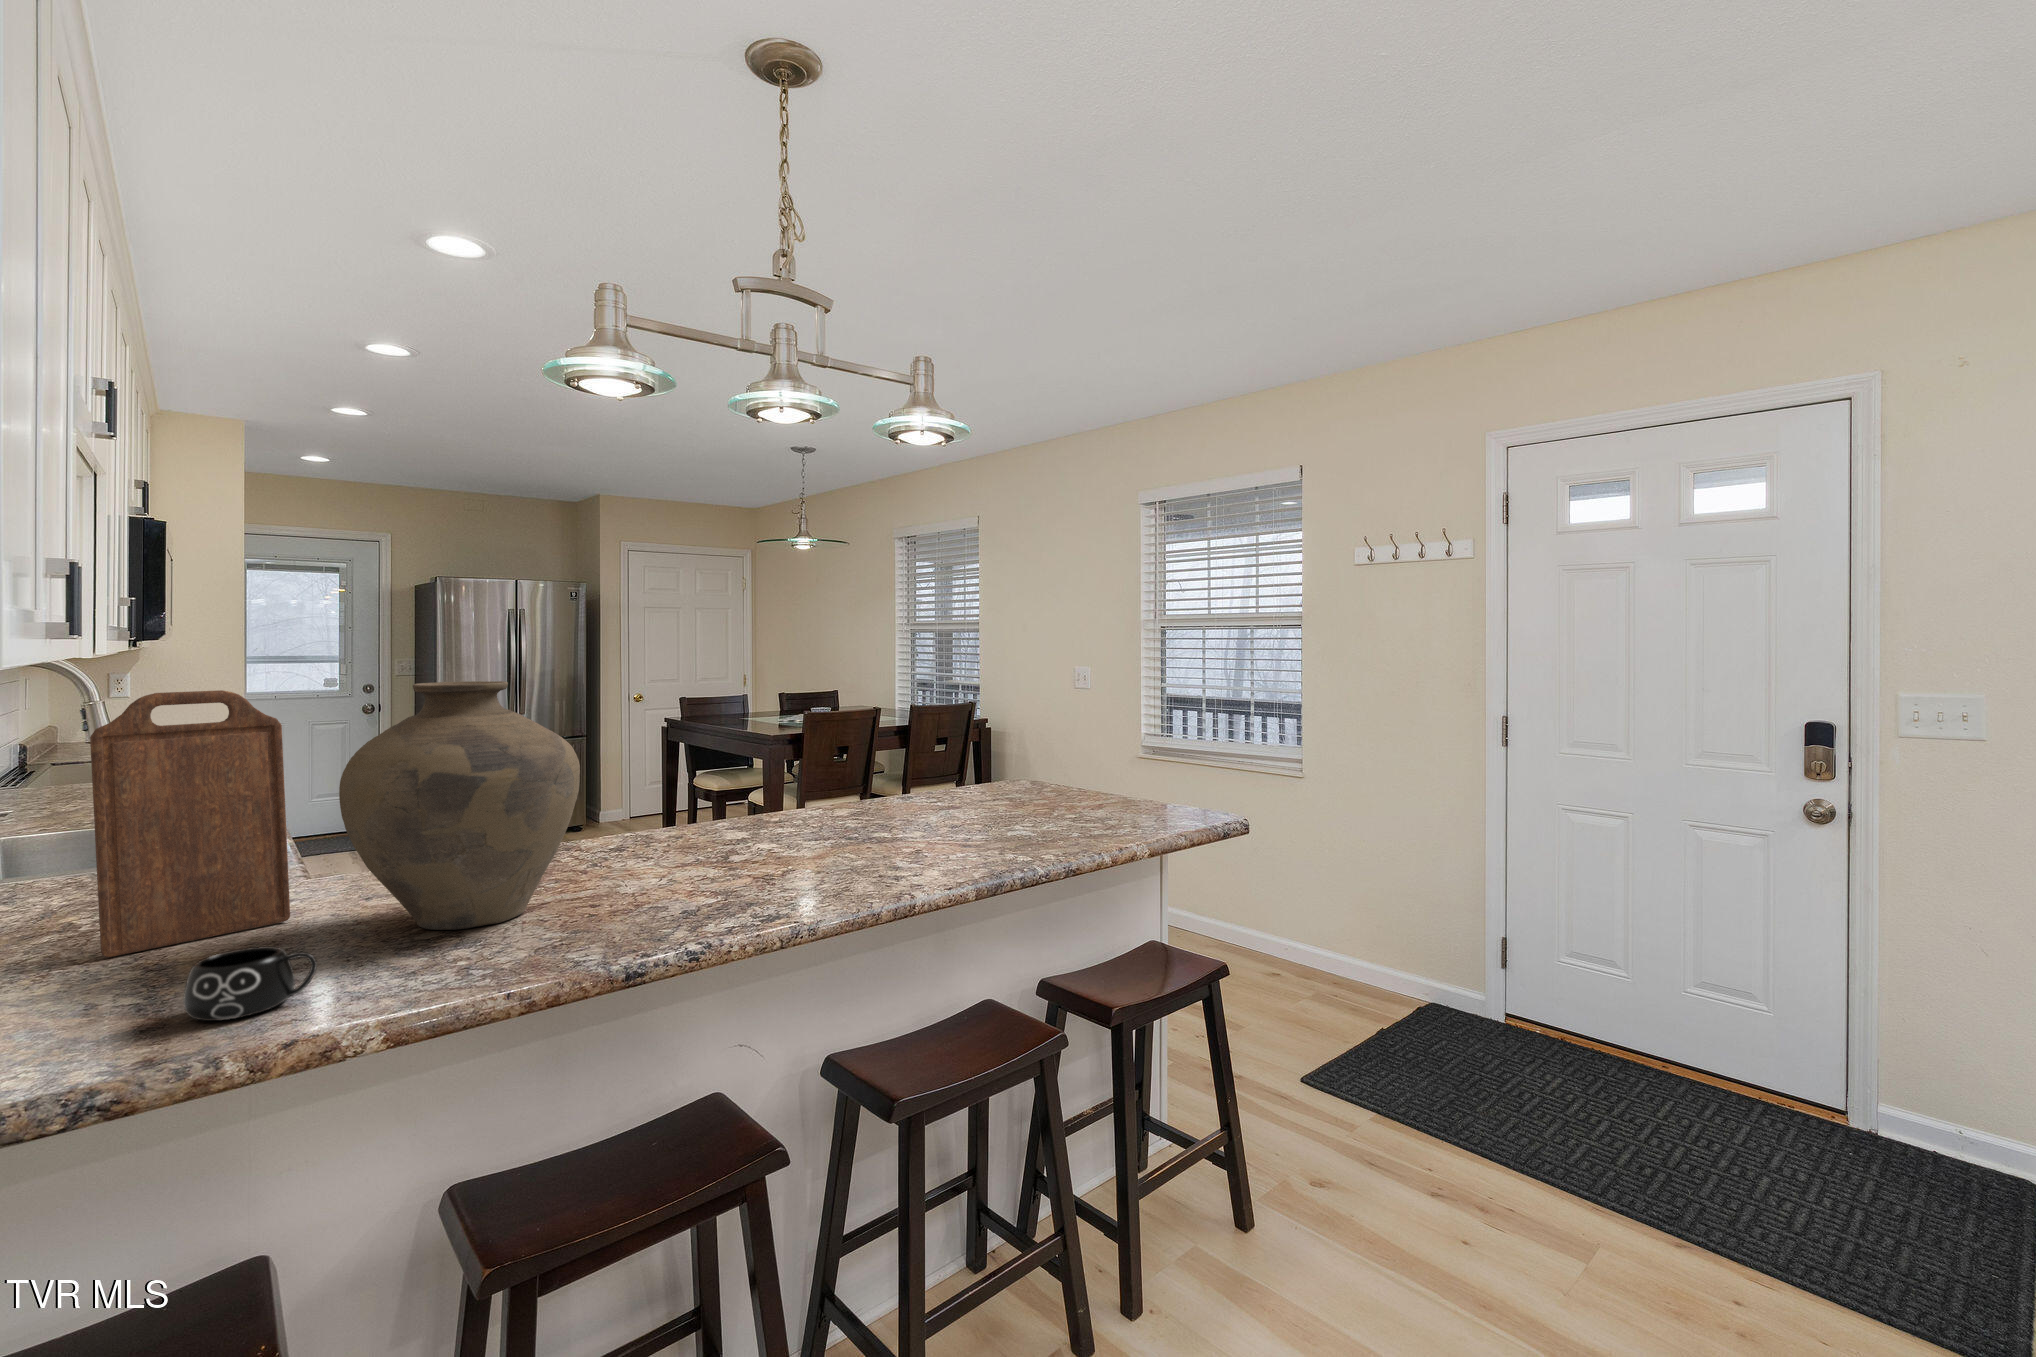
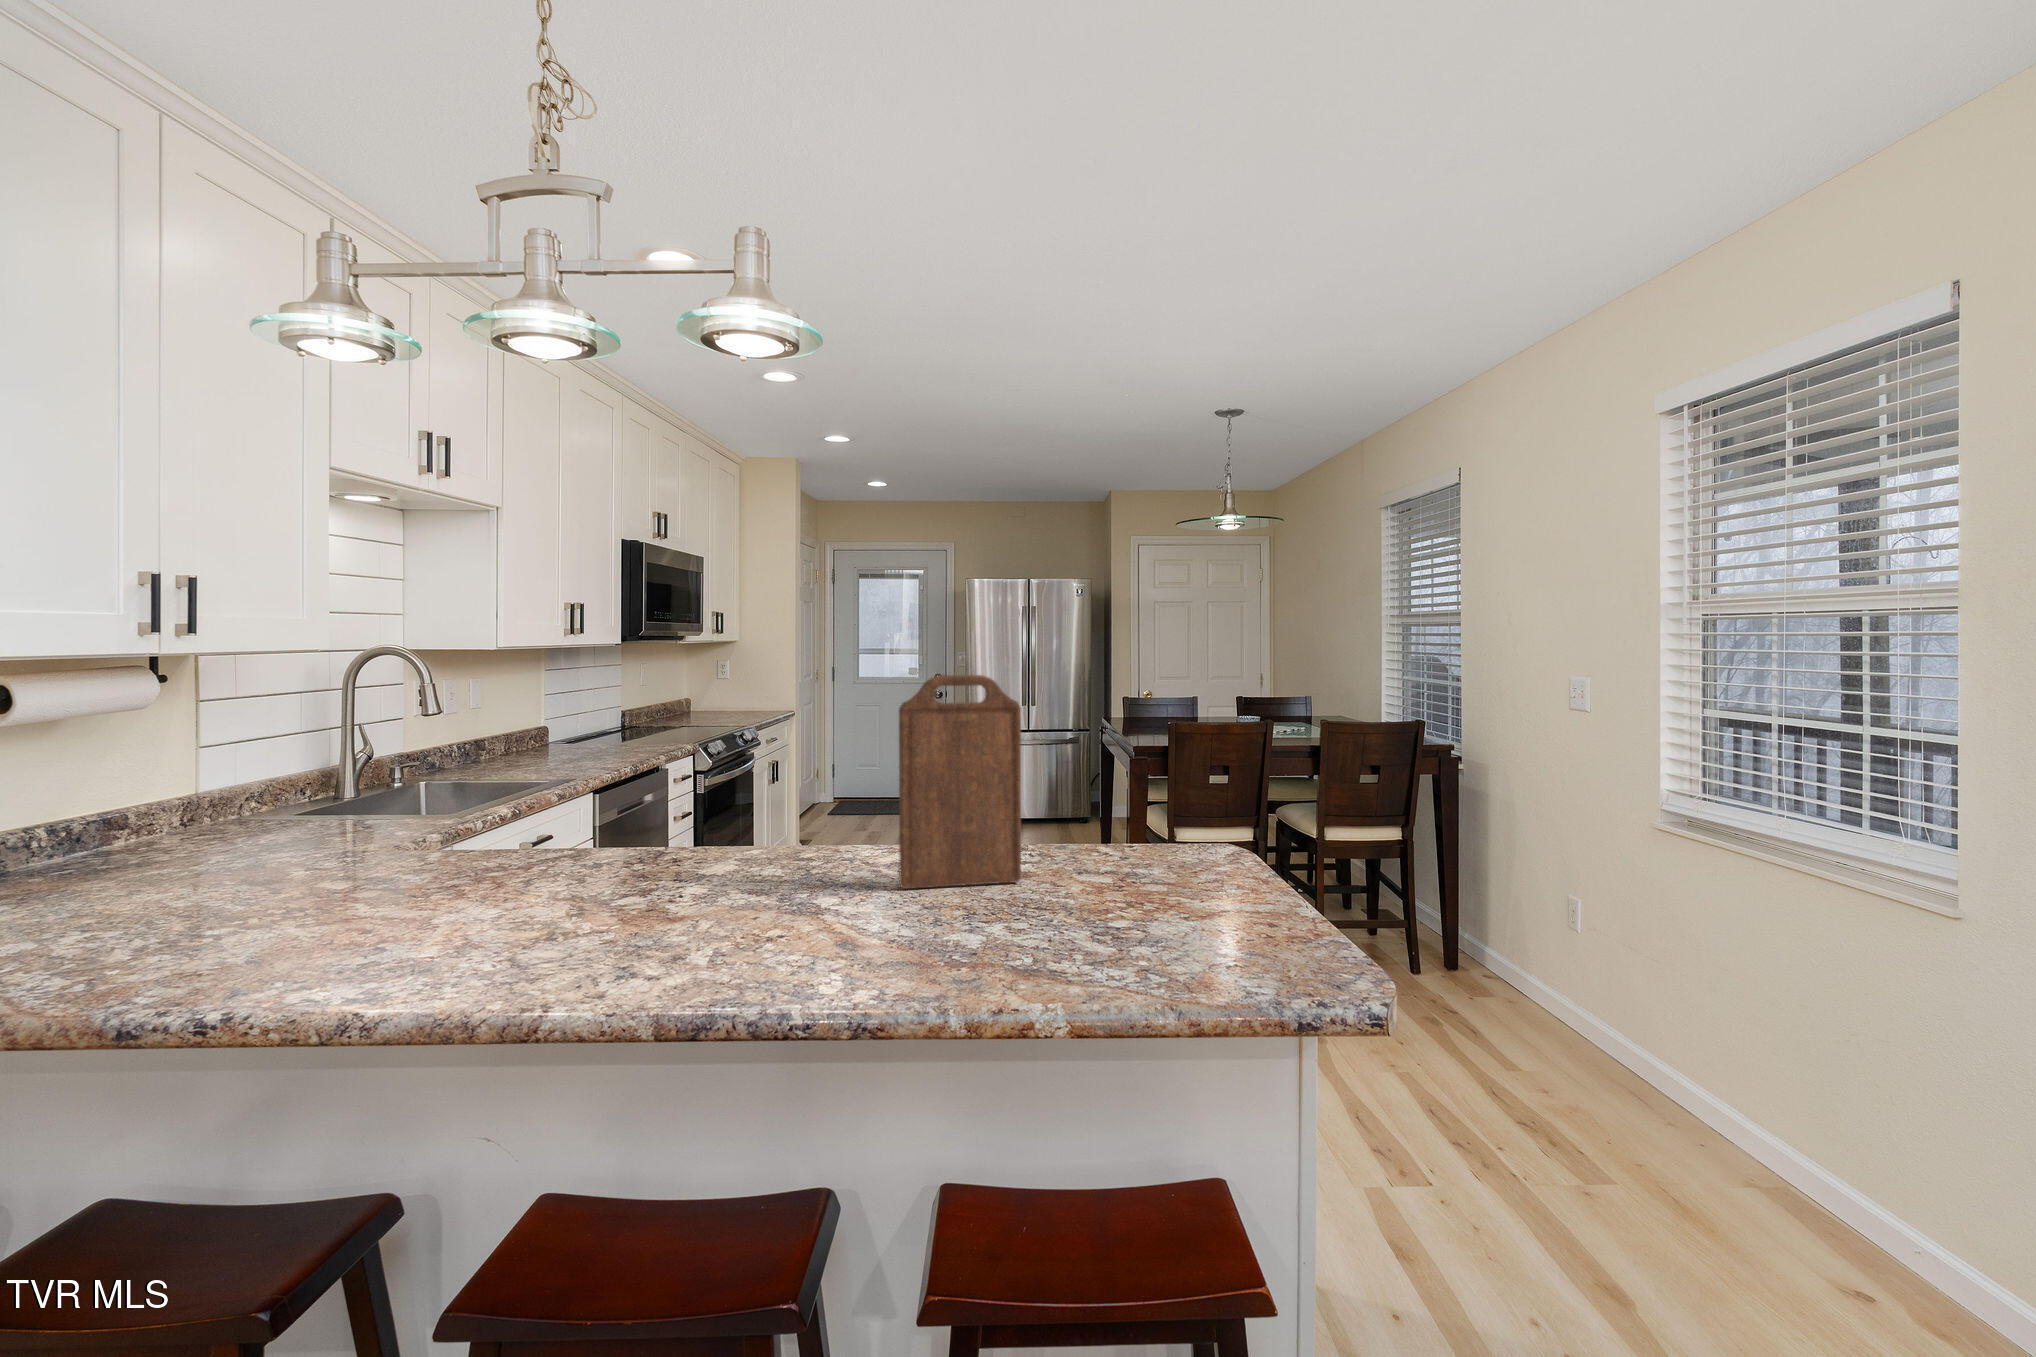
vase: present [339,681,580,930] -> none [1056,676,1264,925]
mug: present [183,946,317,1021] -> none [934,910,1025,974]

